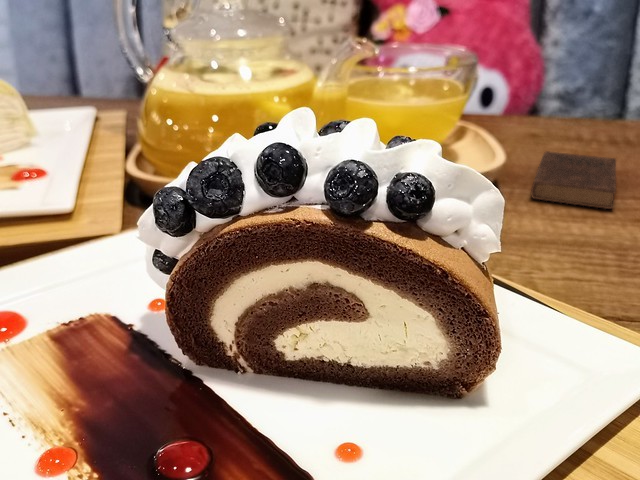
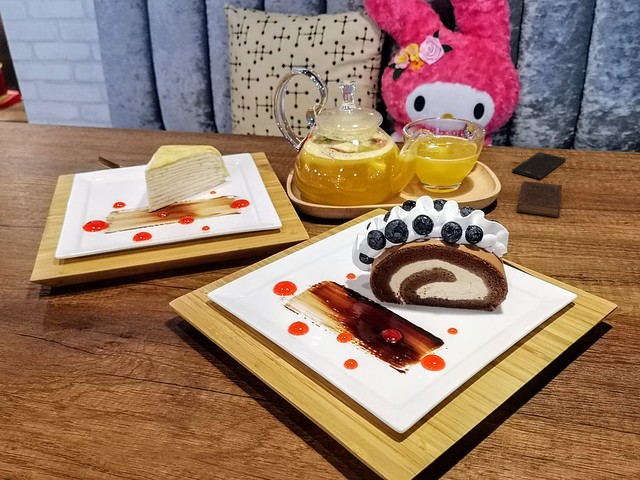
smartphone: none [526,119,620,154] -> present [512,152,566,179]

